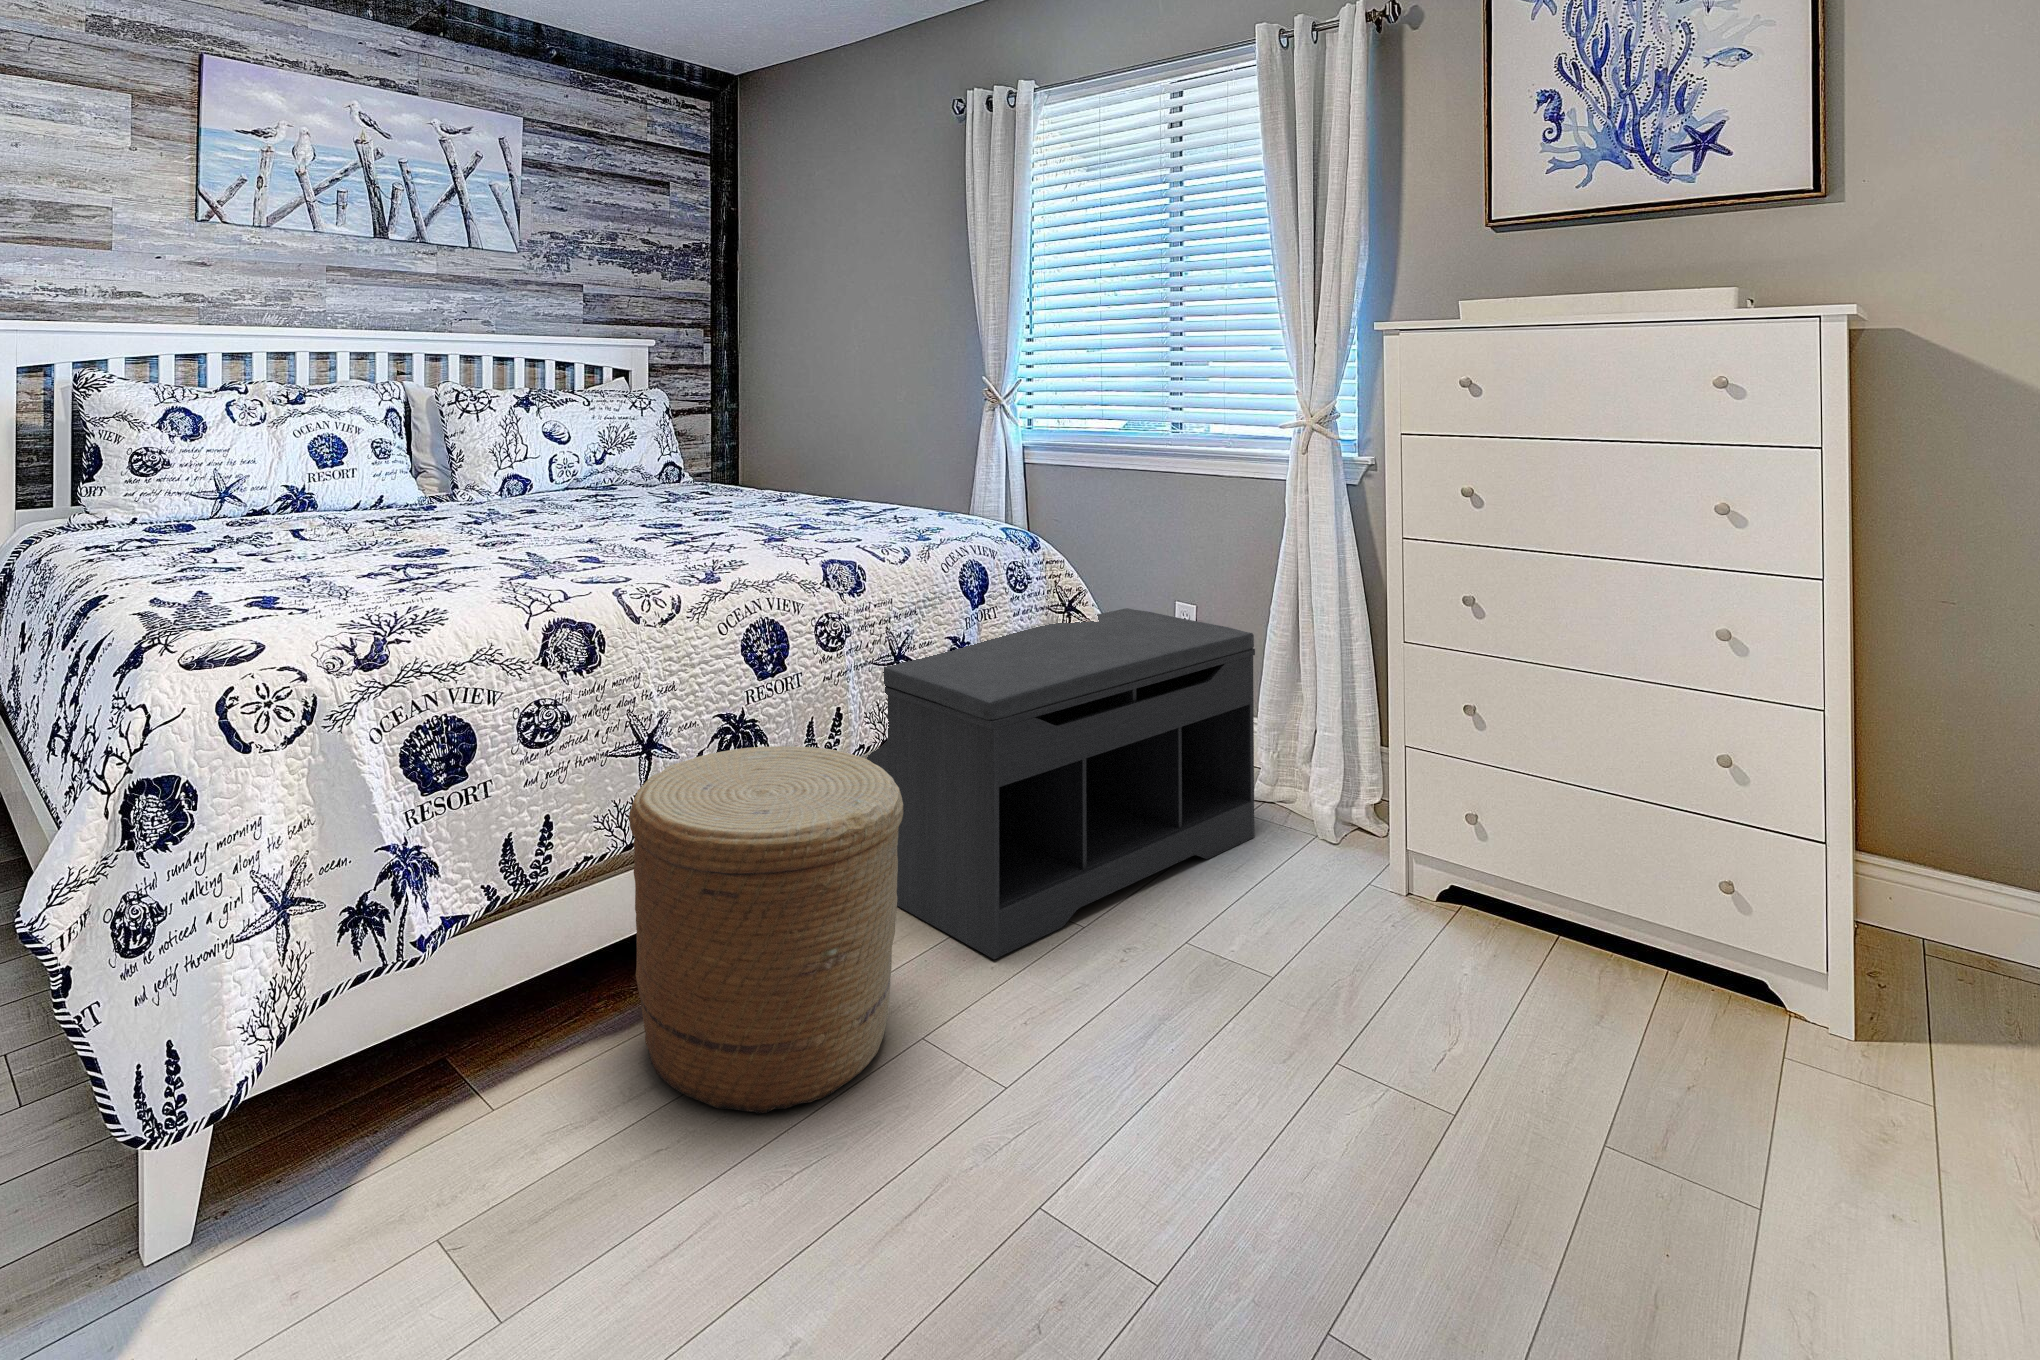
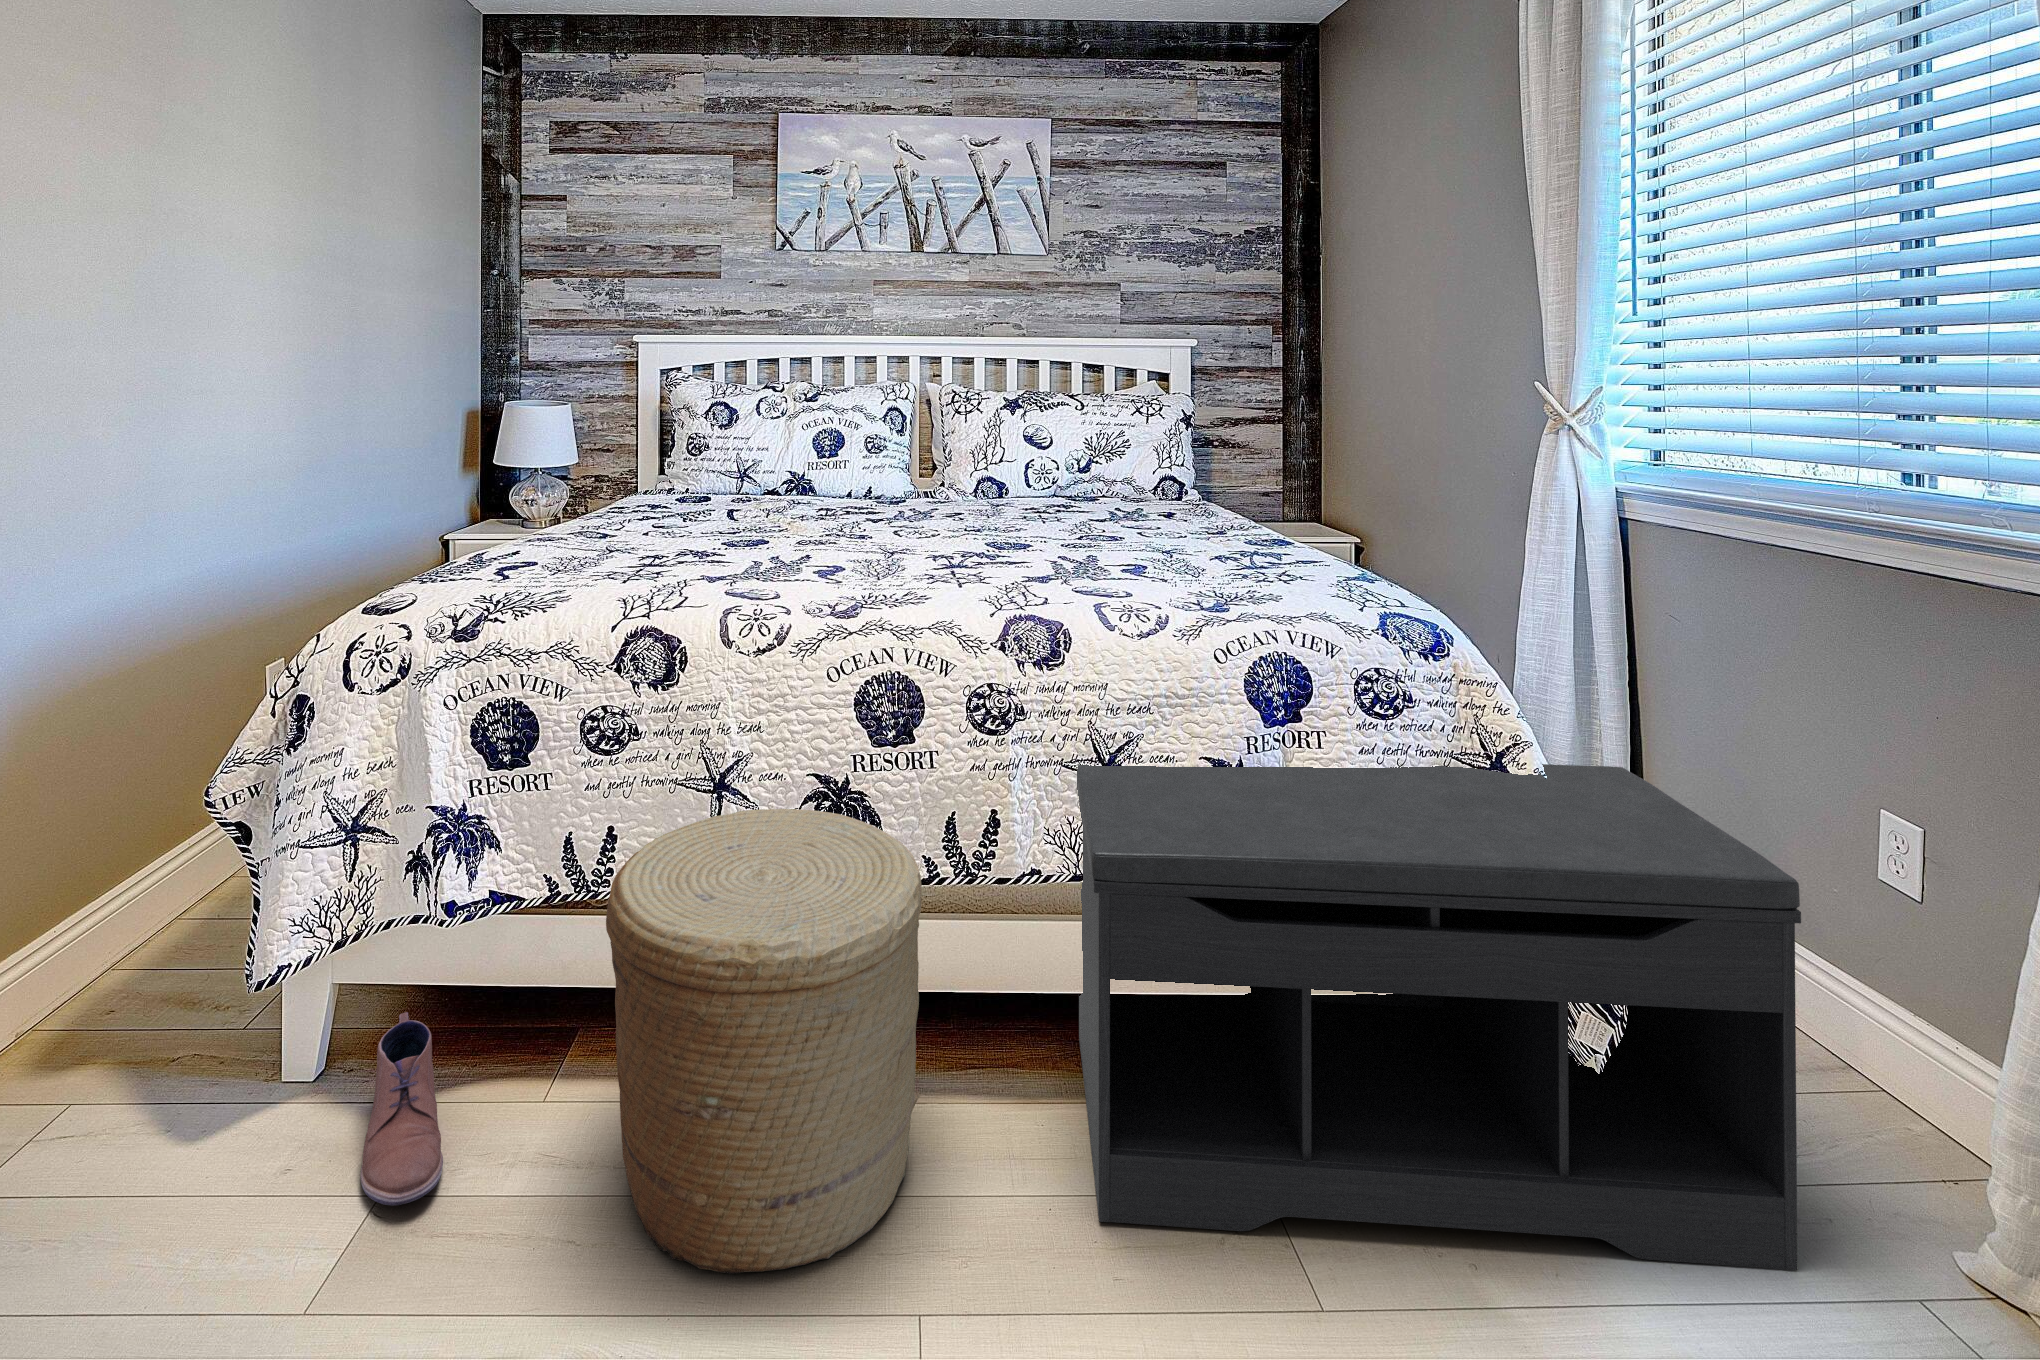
shoe: none [338,1085,534,1236] -> present [361,1012,443,1205]

